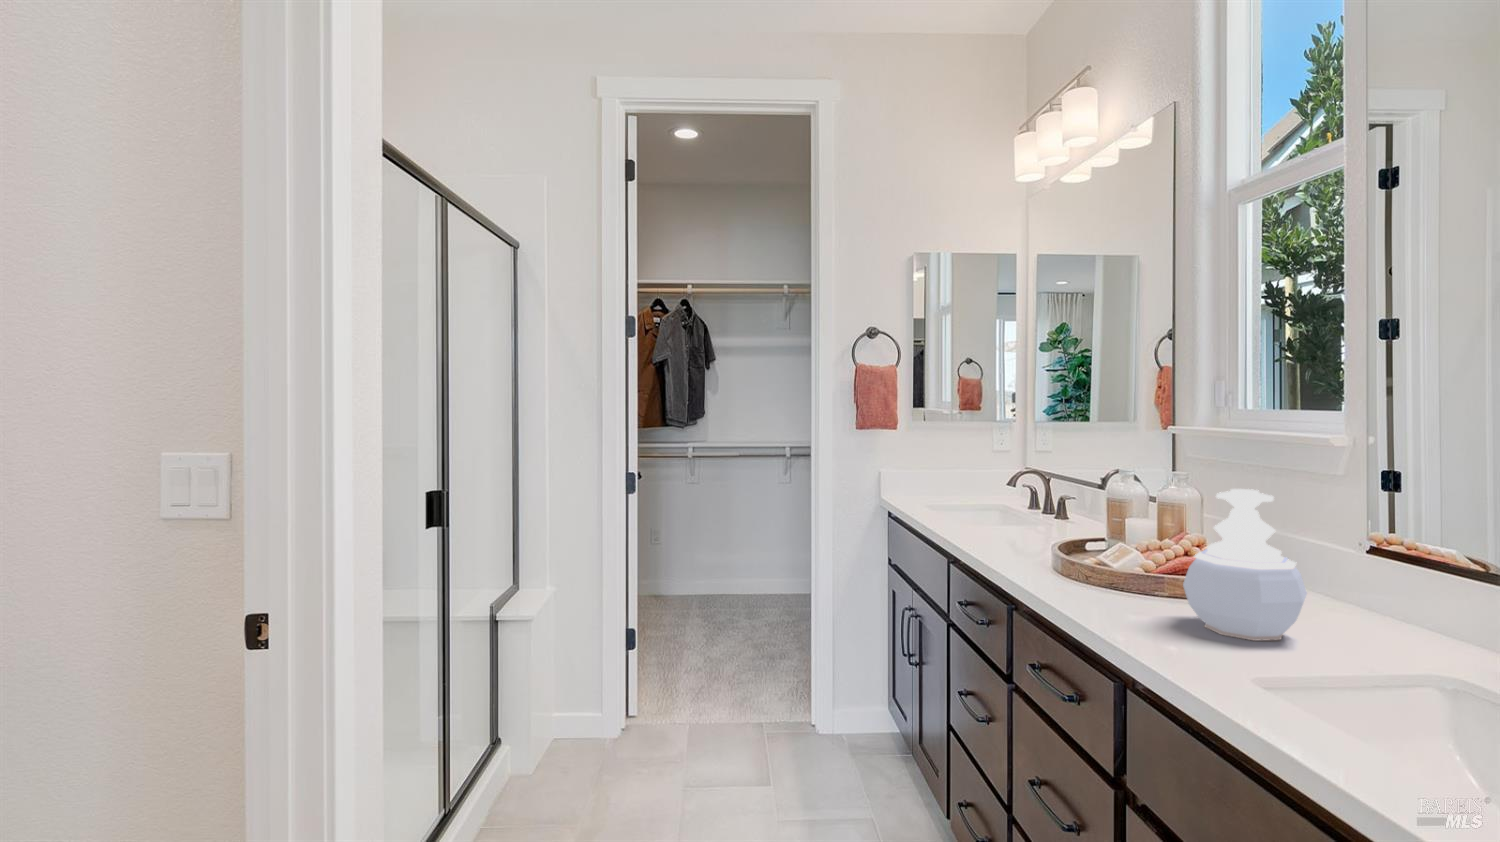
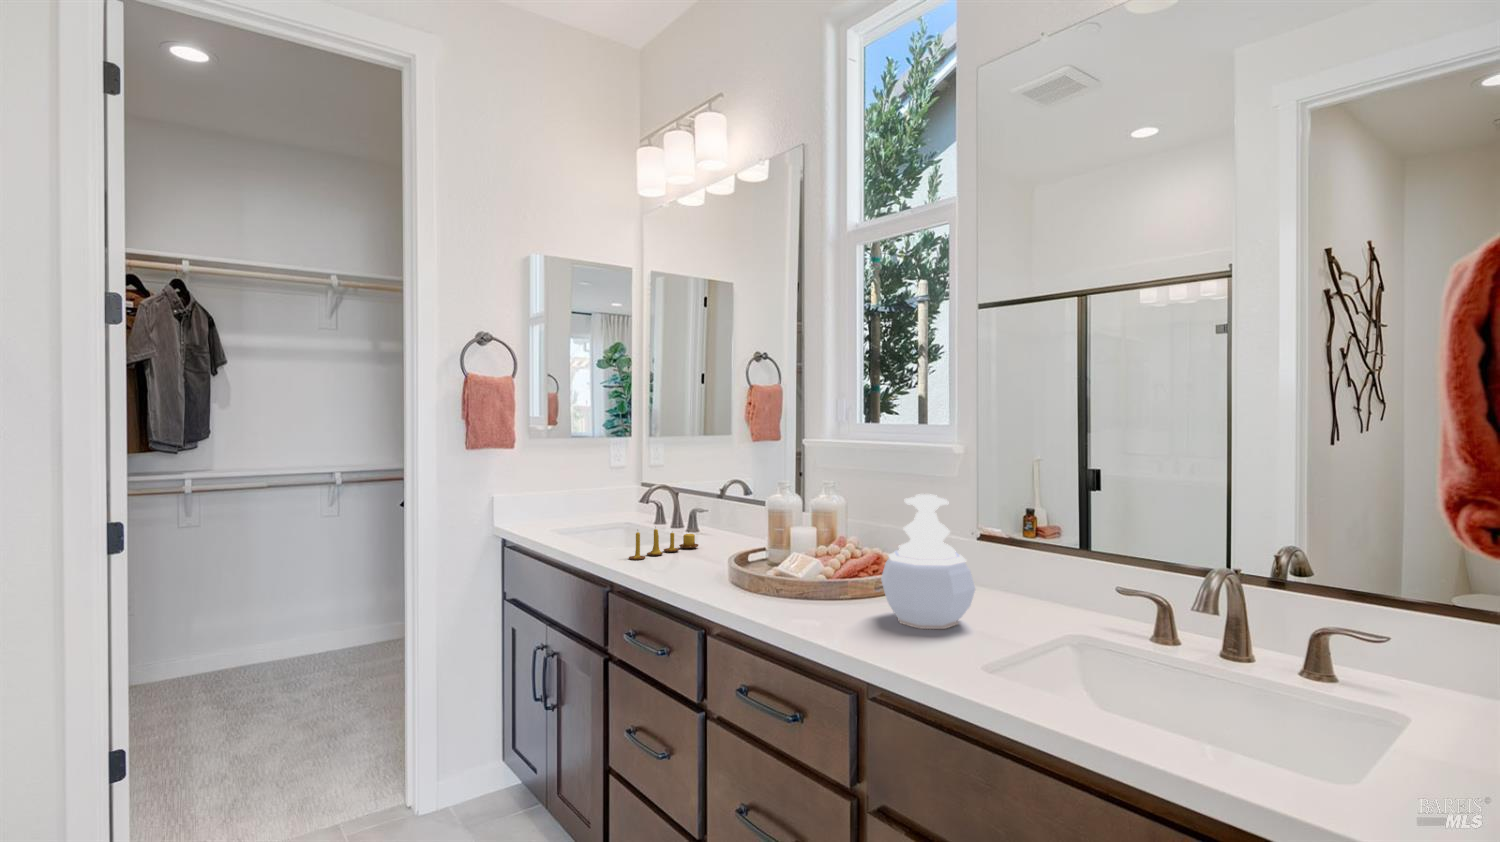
candle: none [974,507,1055,537] -> present [629,529,698,560]

